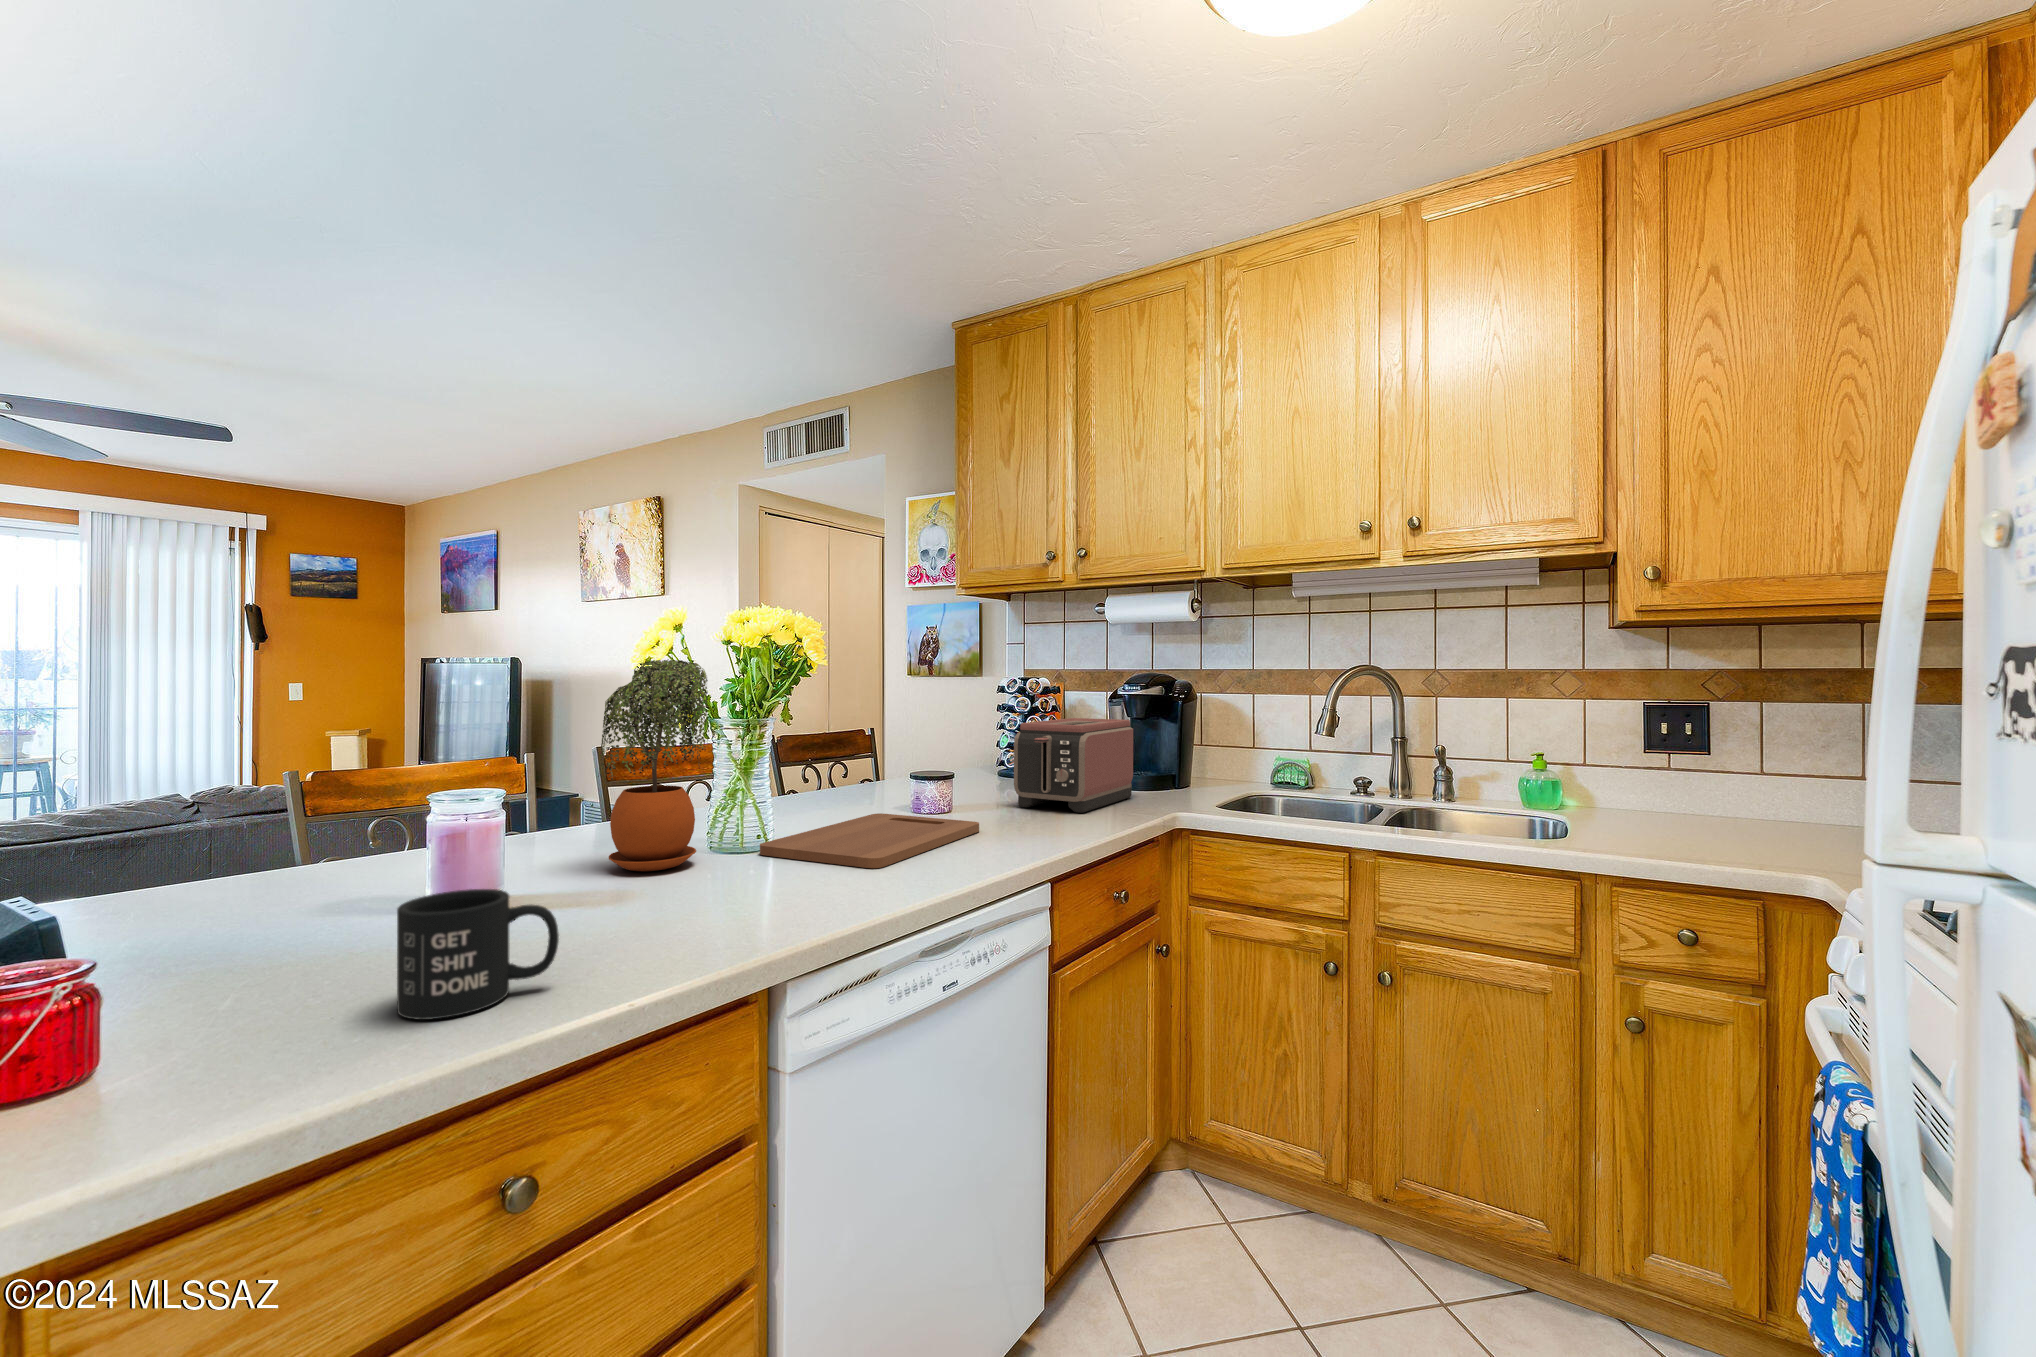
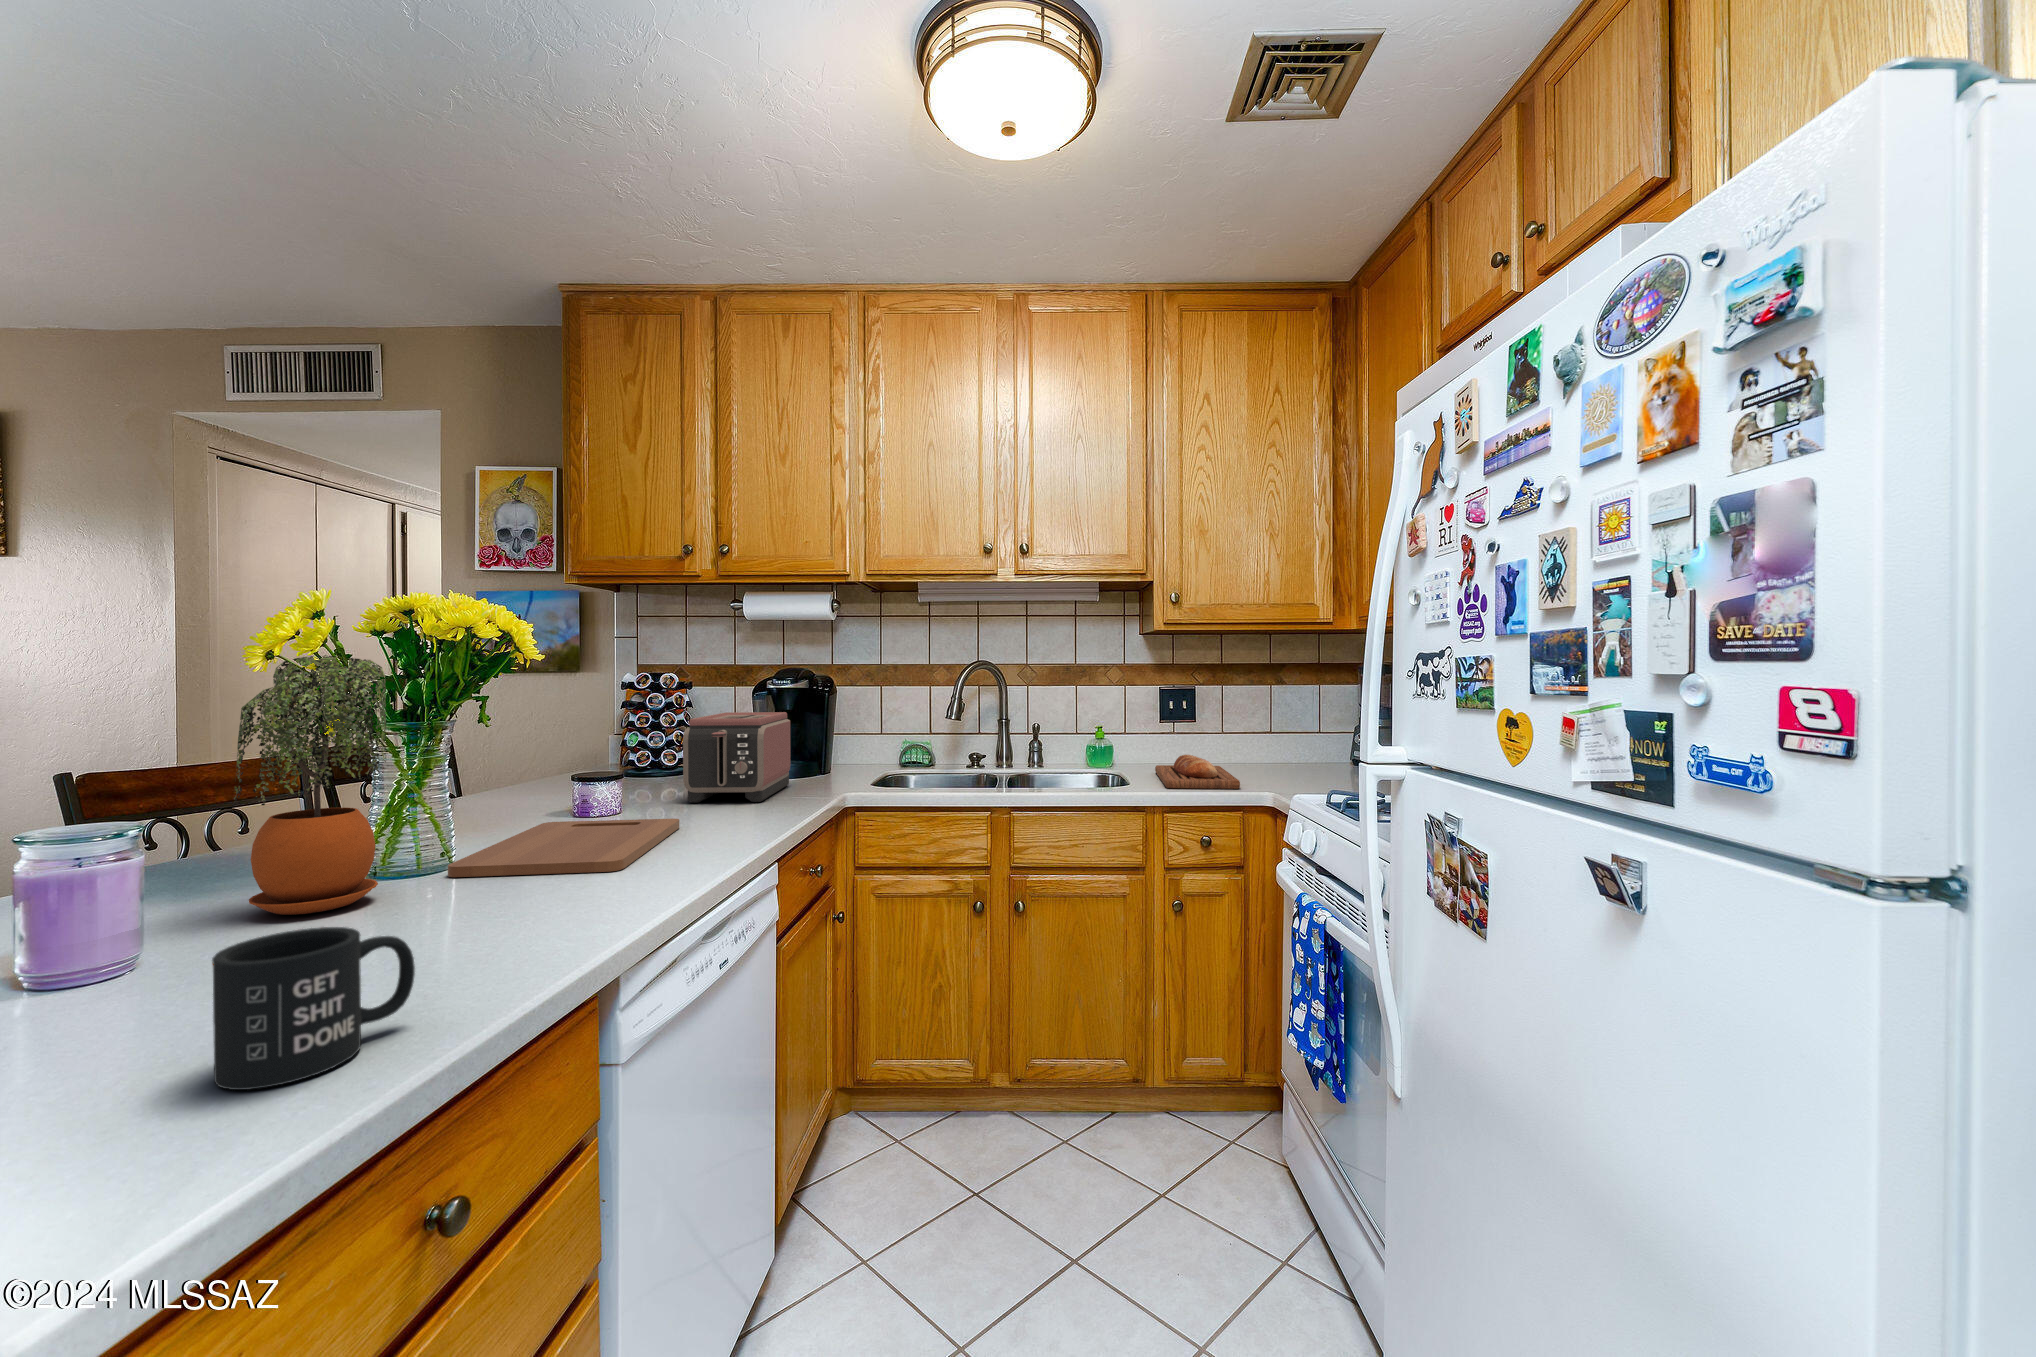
bread loaf: none [1619,803,1760,864] -> present [1155,755,1240,789]

